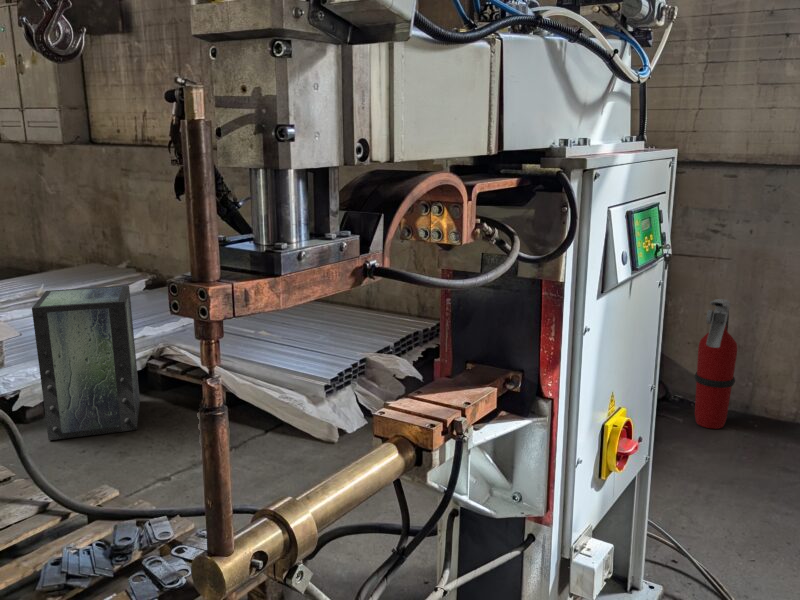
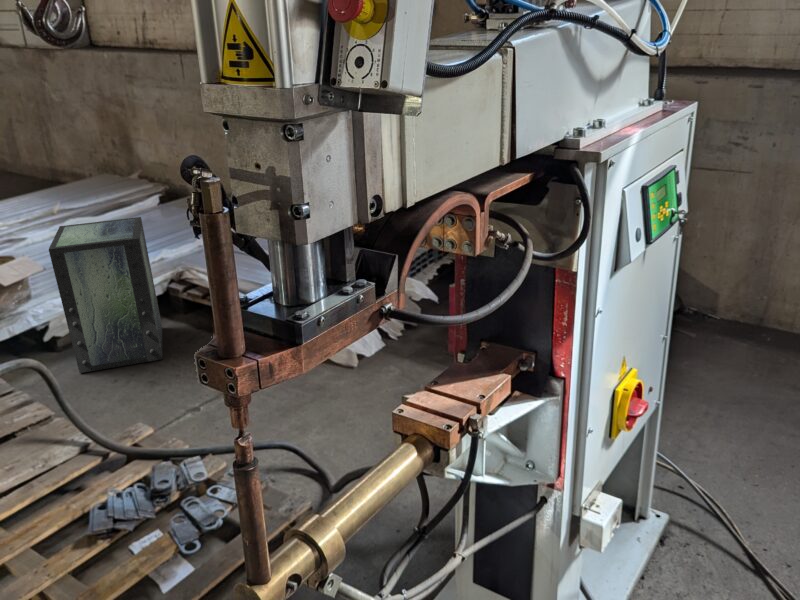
fire extinguisher: present [695,299,737,429] -> none [706,217,752,344]

